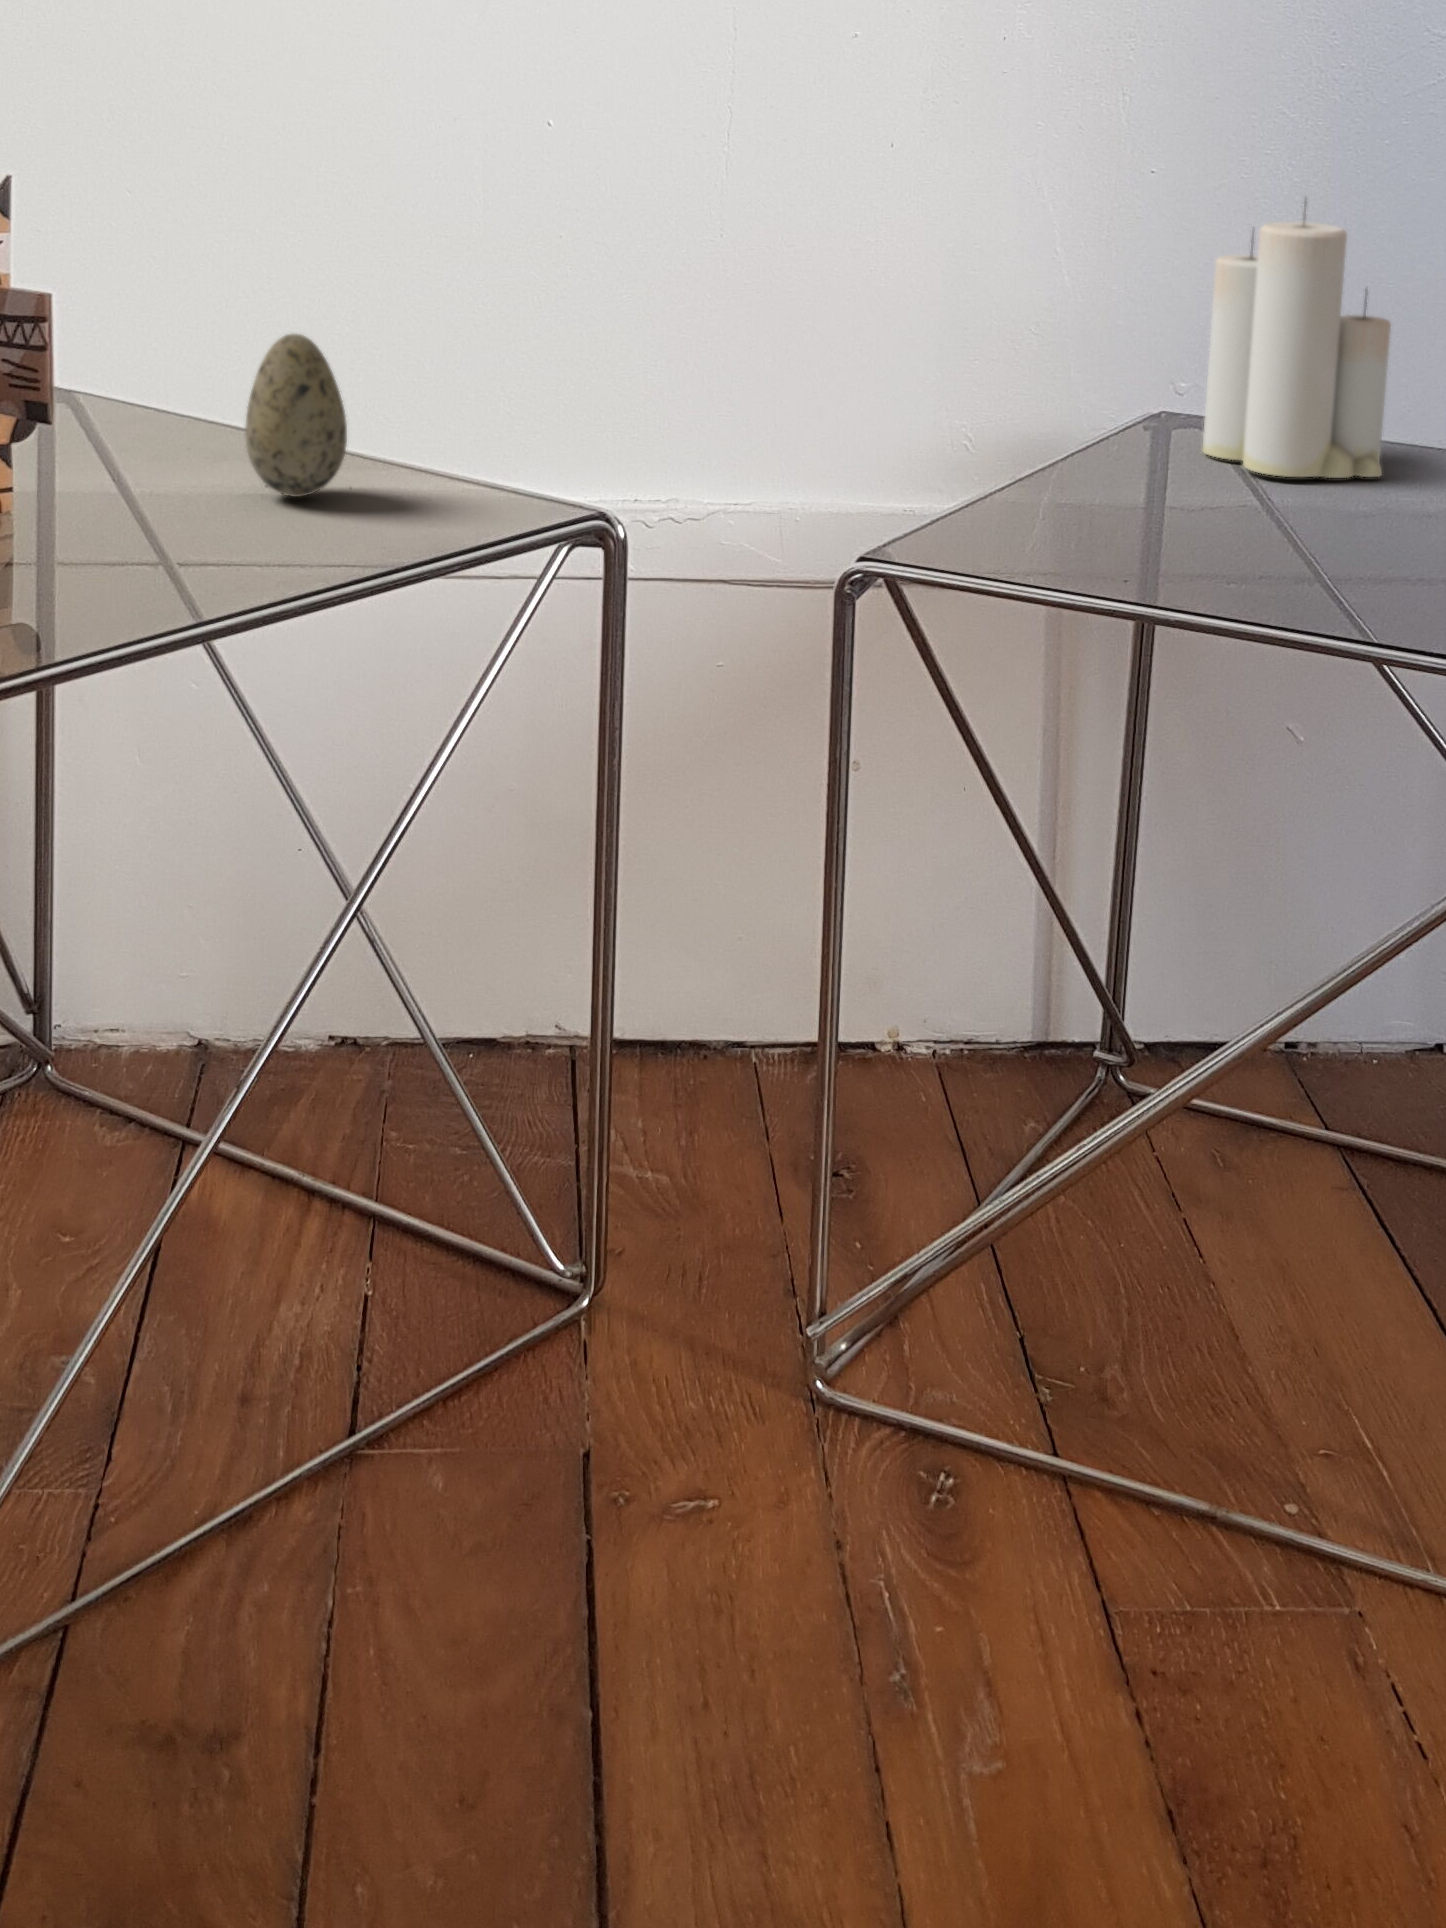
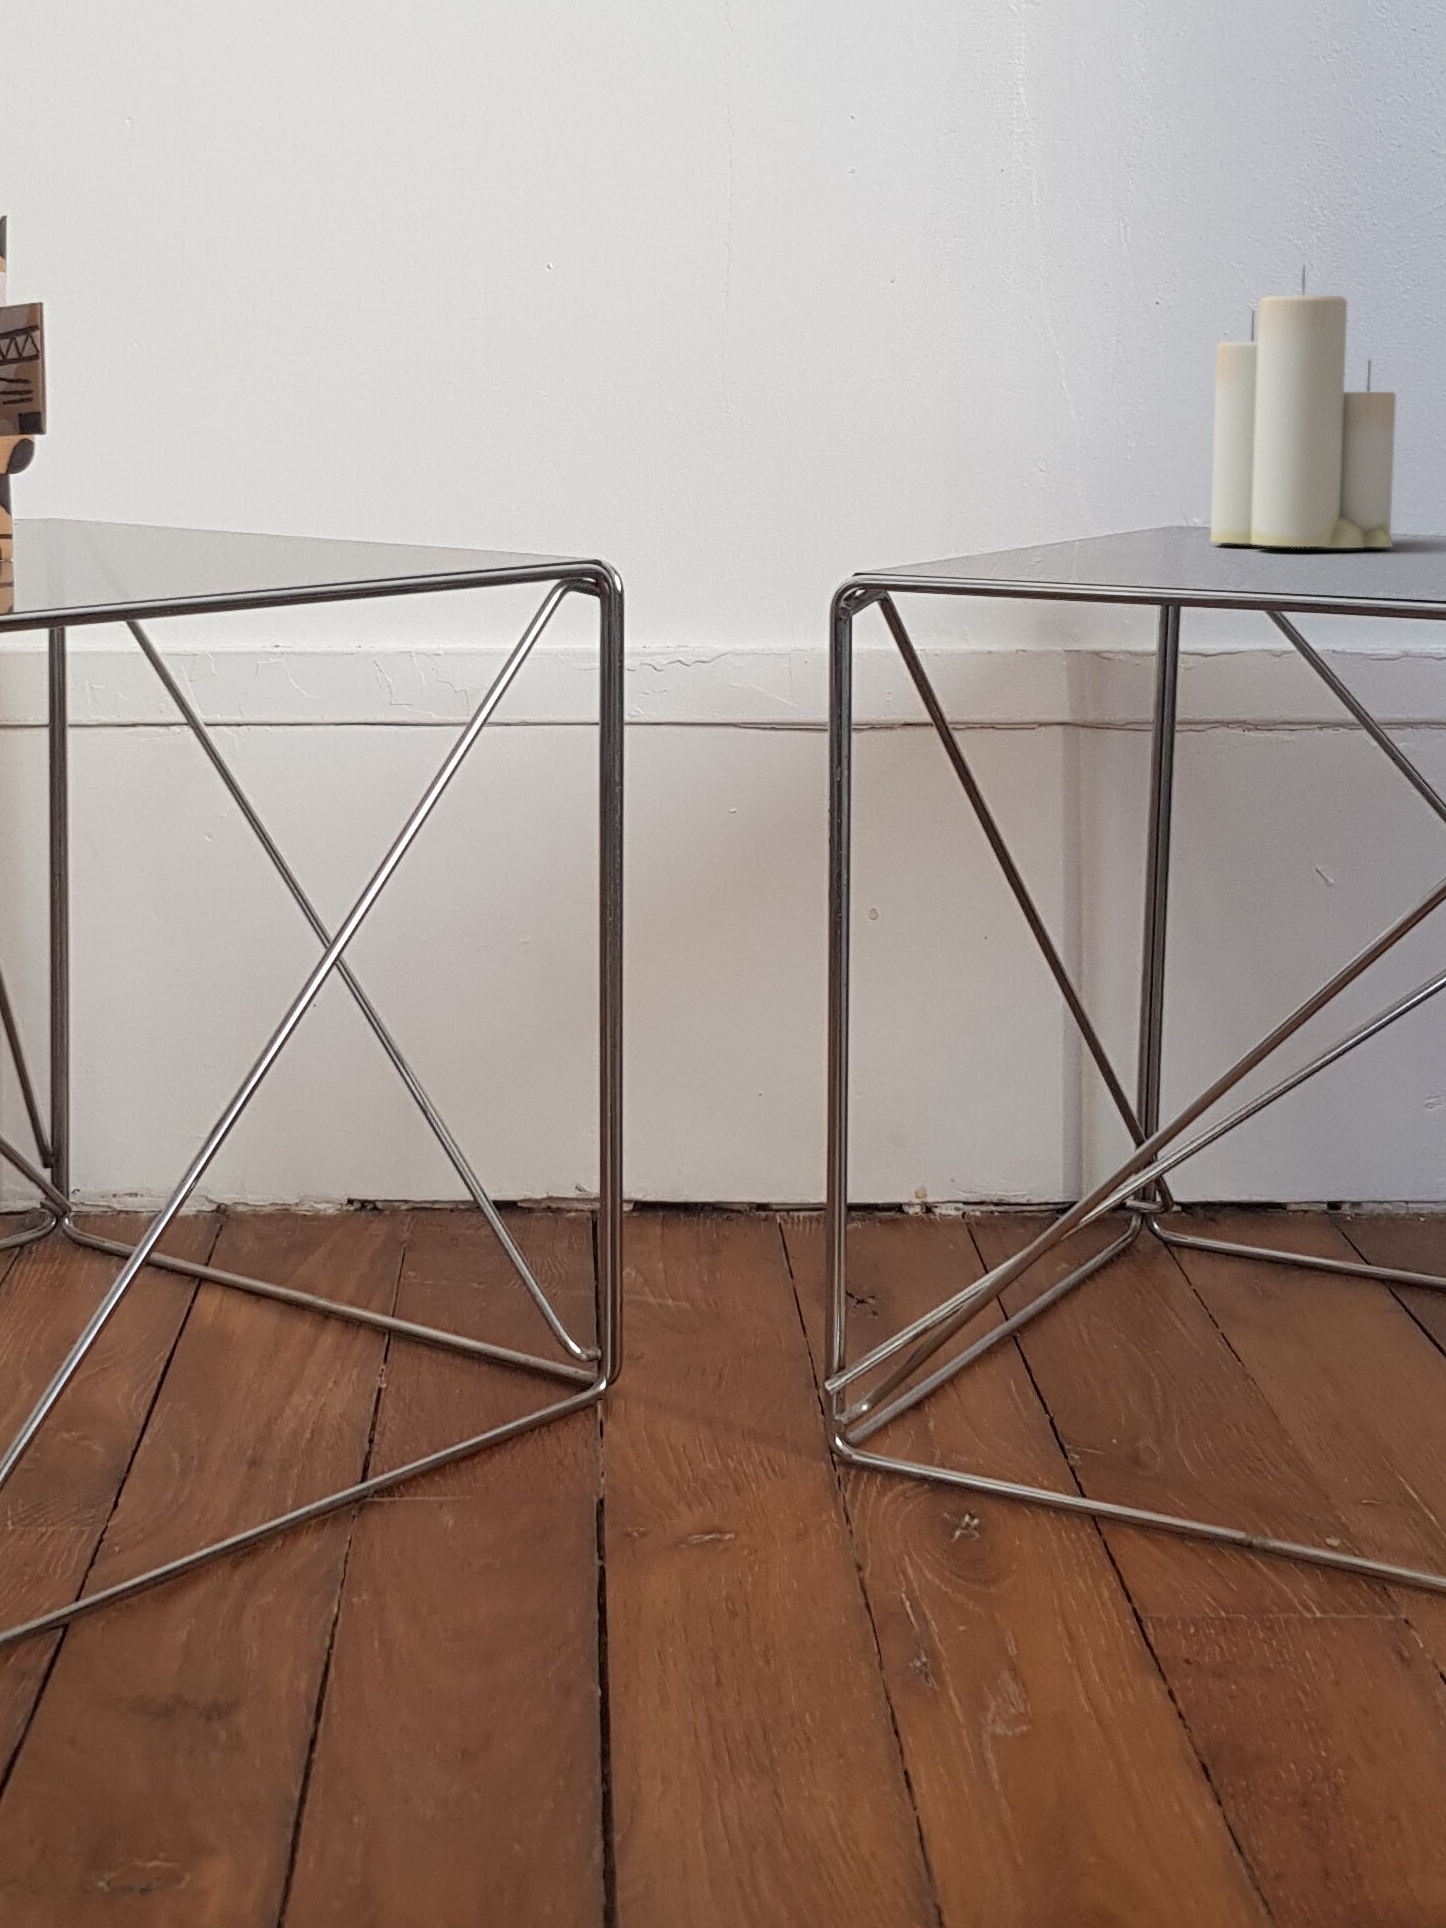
decorative egg: present [245,334,347,497] -> none [246,383,347,551]

